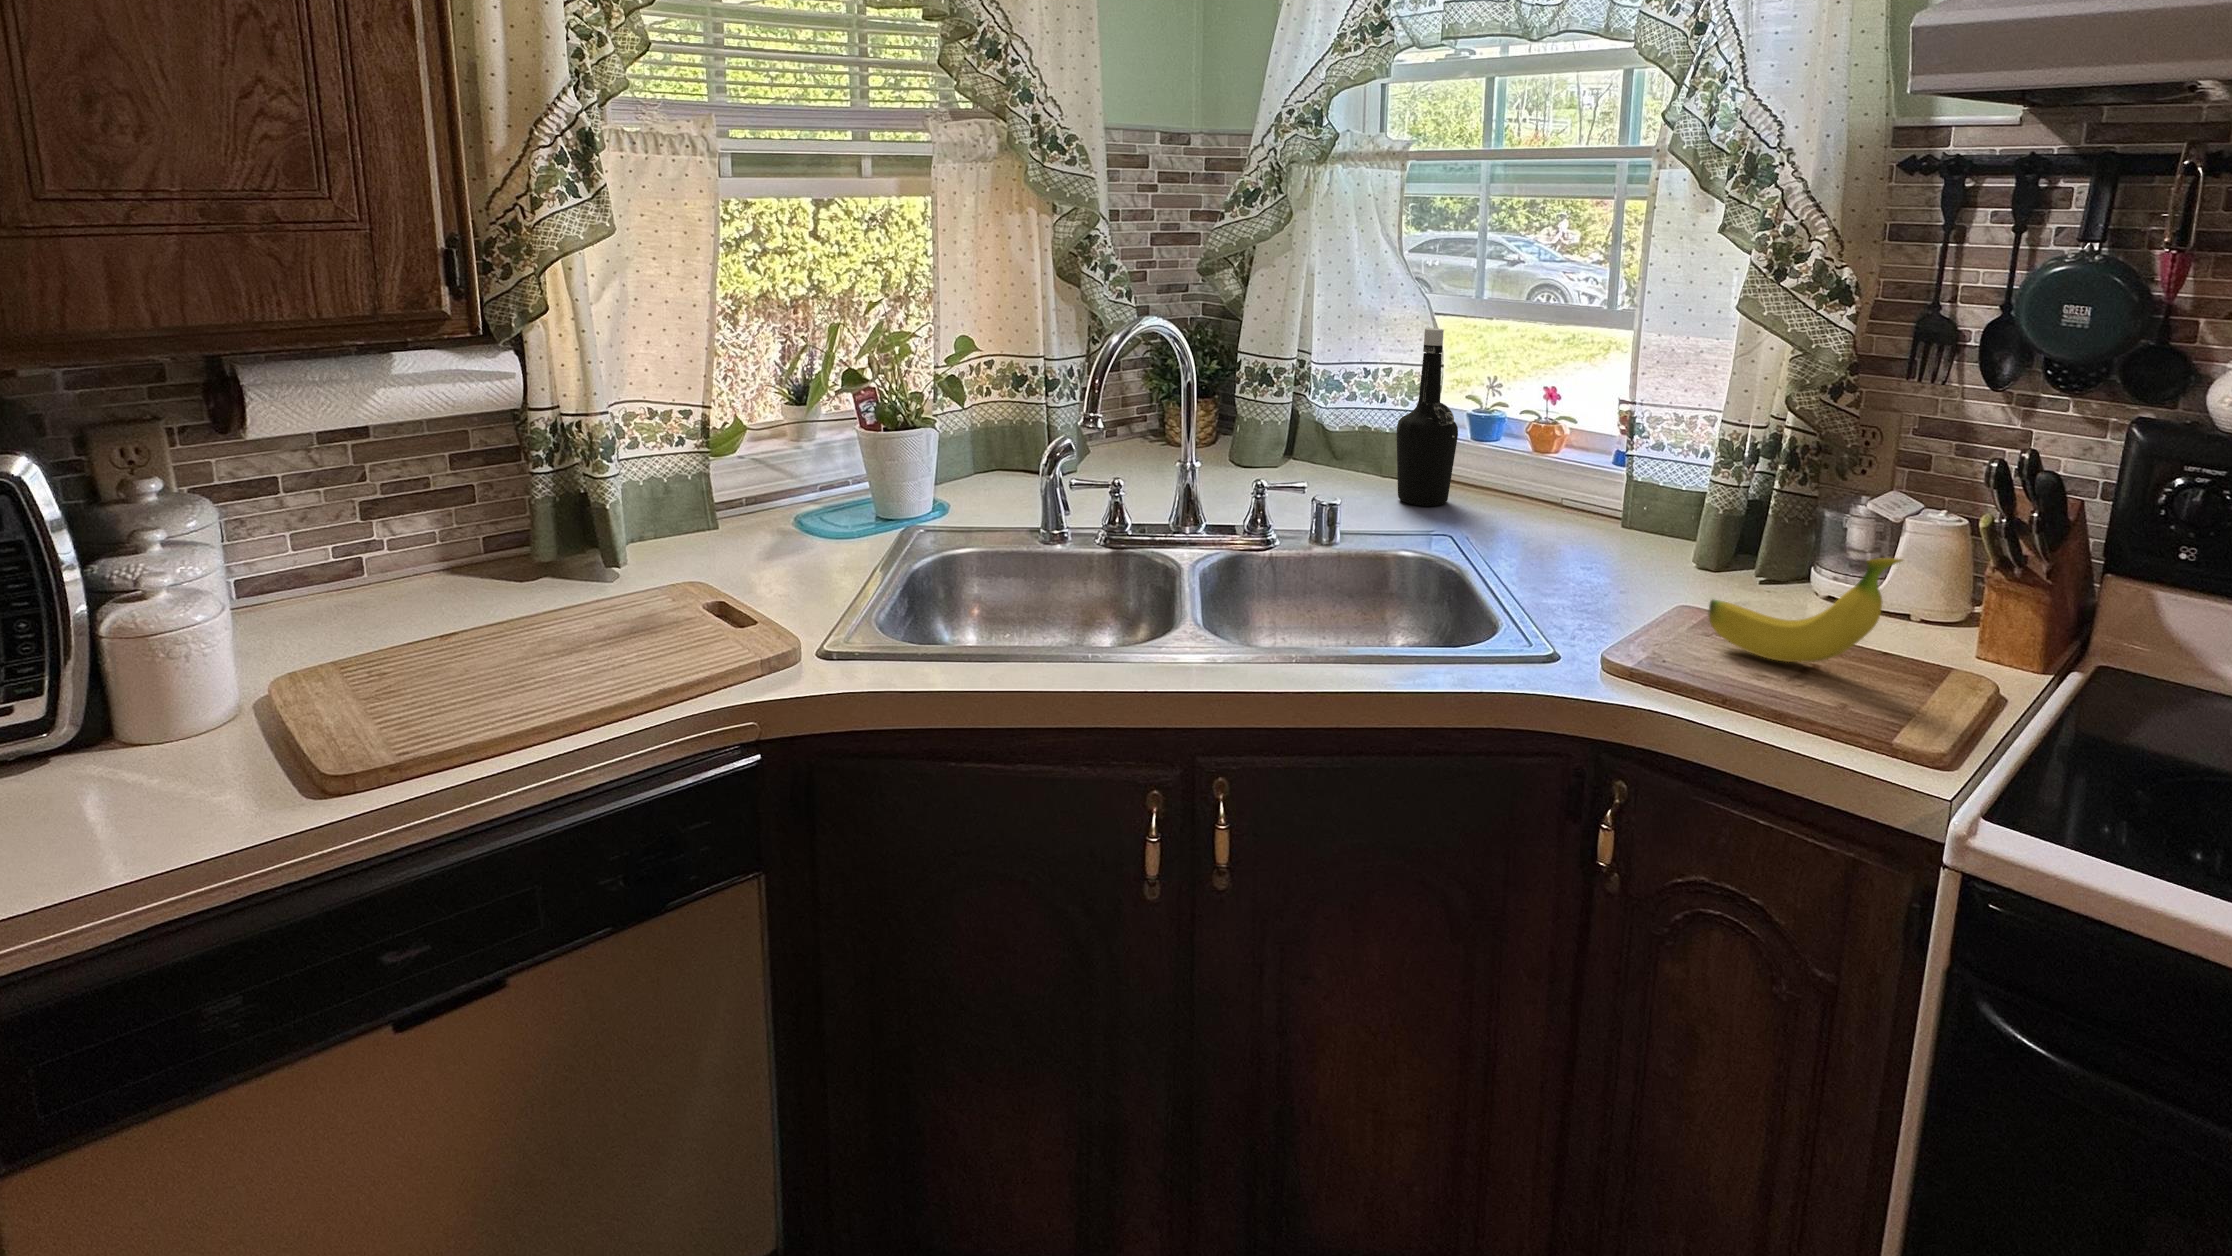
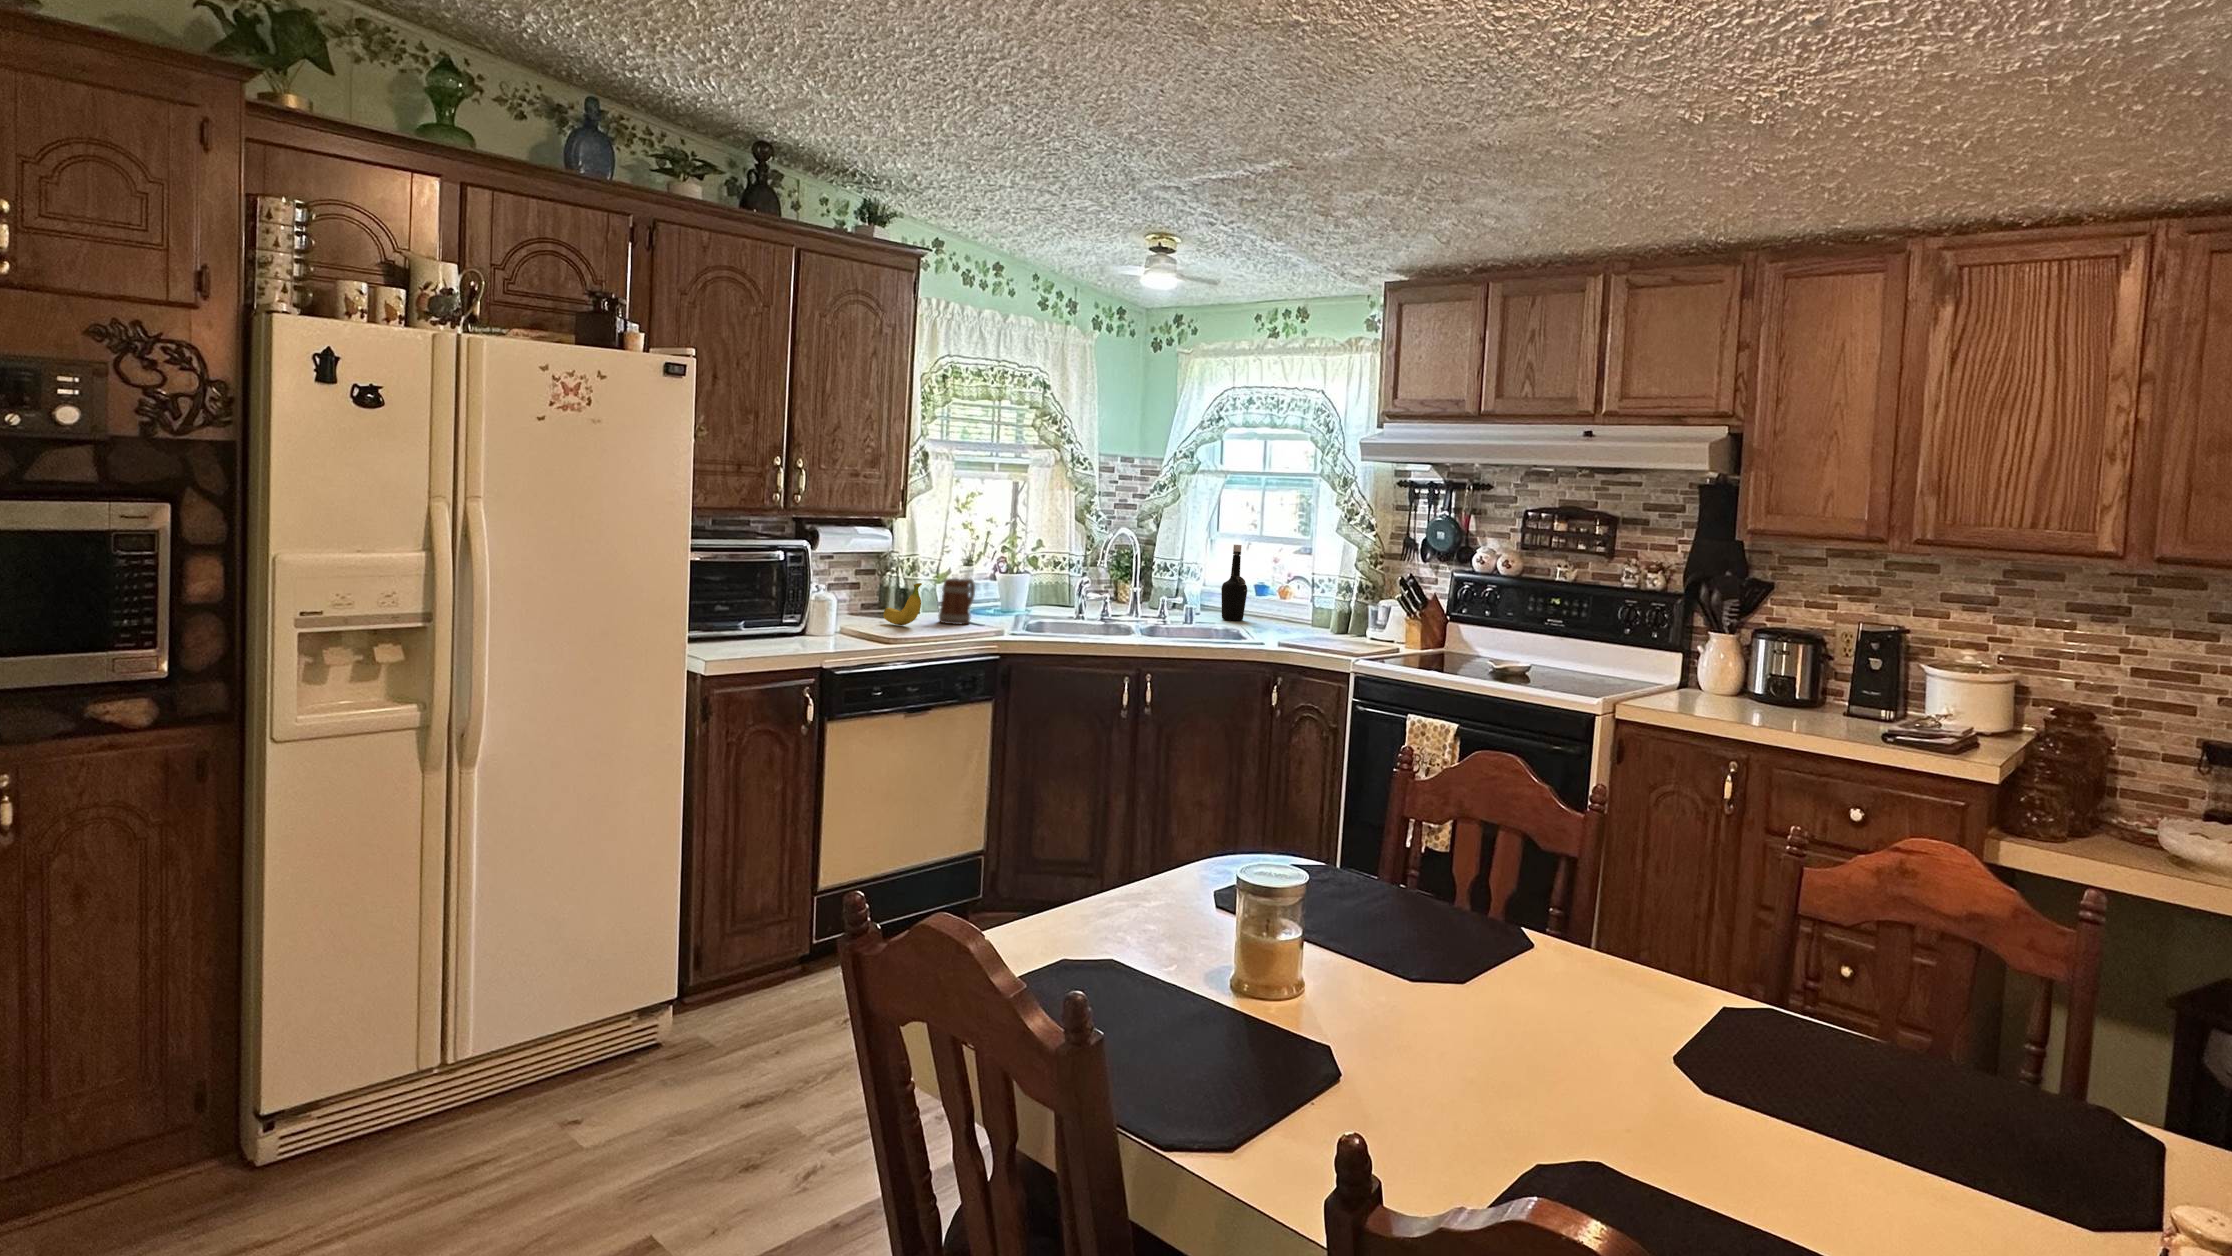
mug: none [641,481,756,624] -> present [938,579,975,624]
banana: present [1709,558,1903,662] -> present [883,583,922,625]

